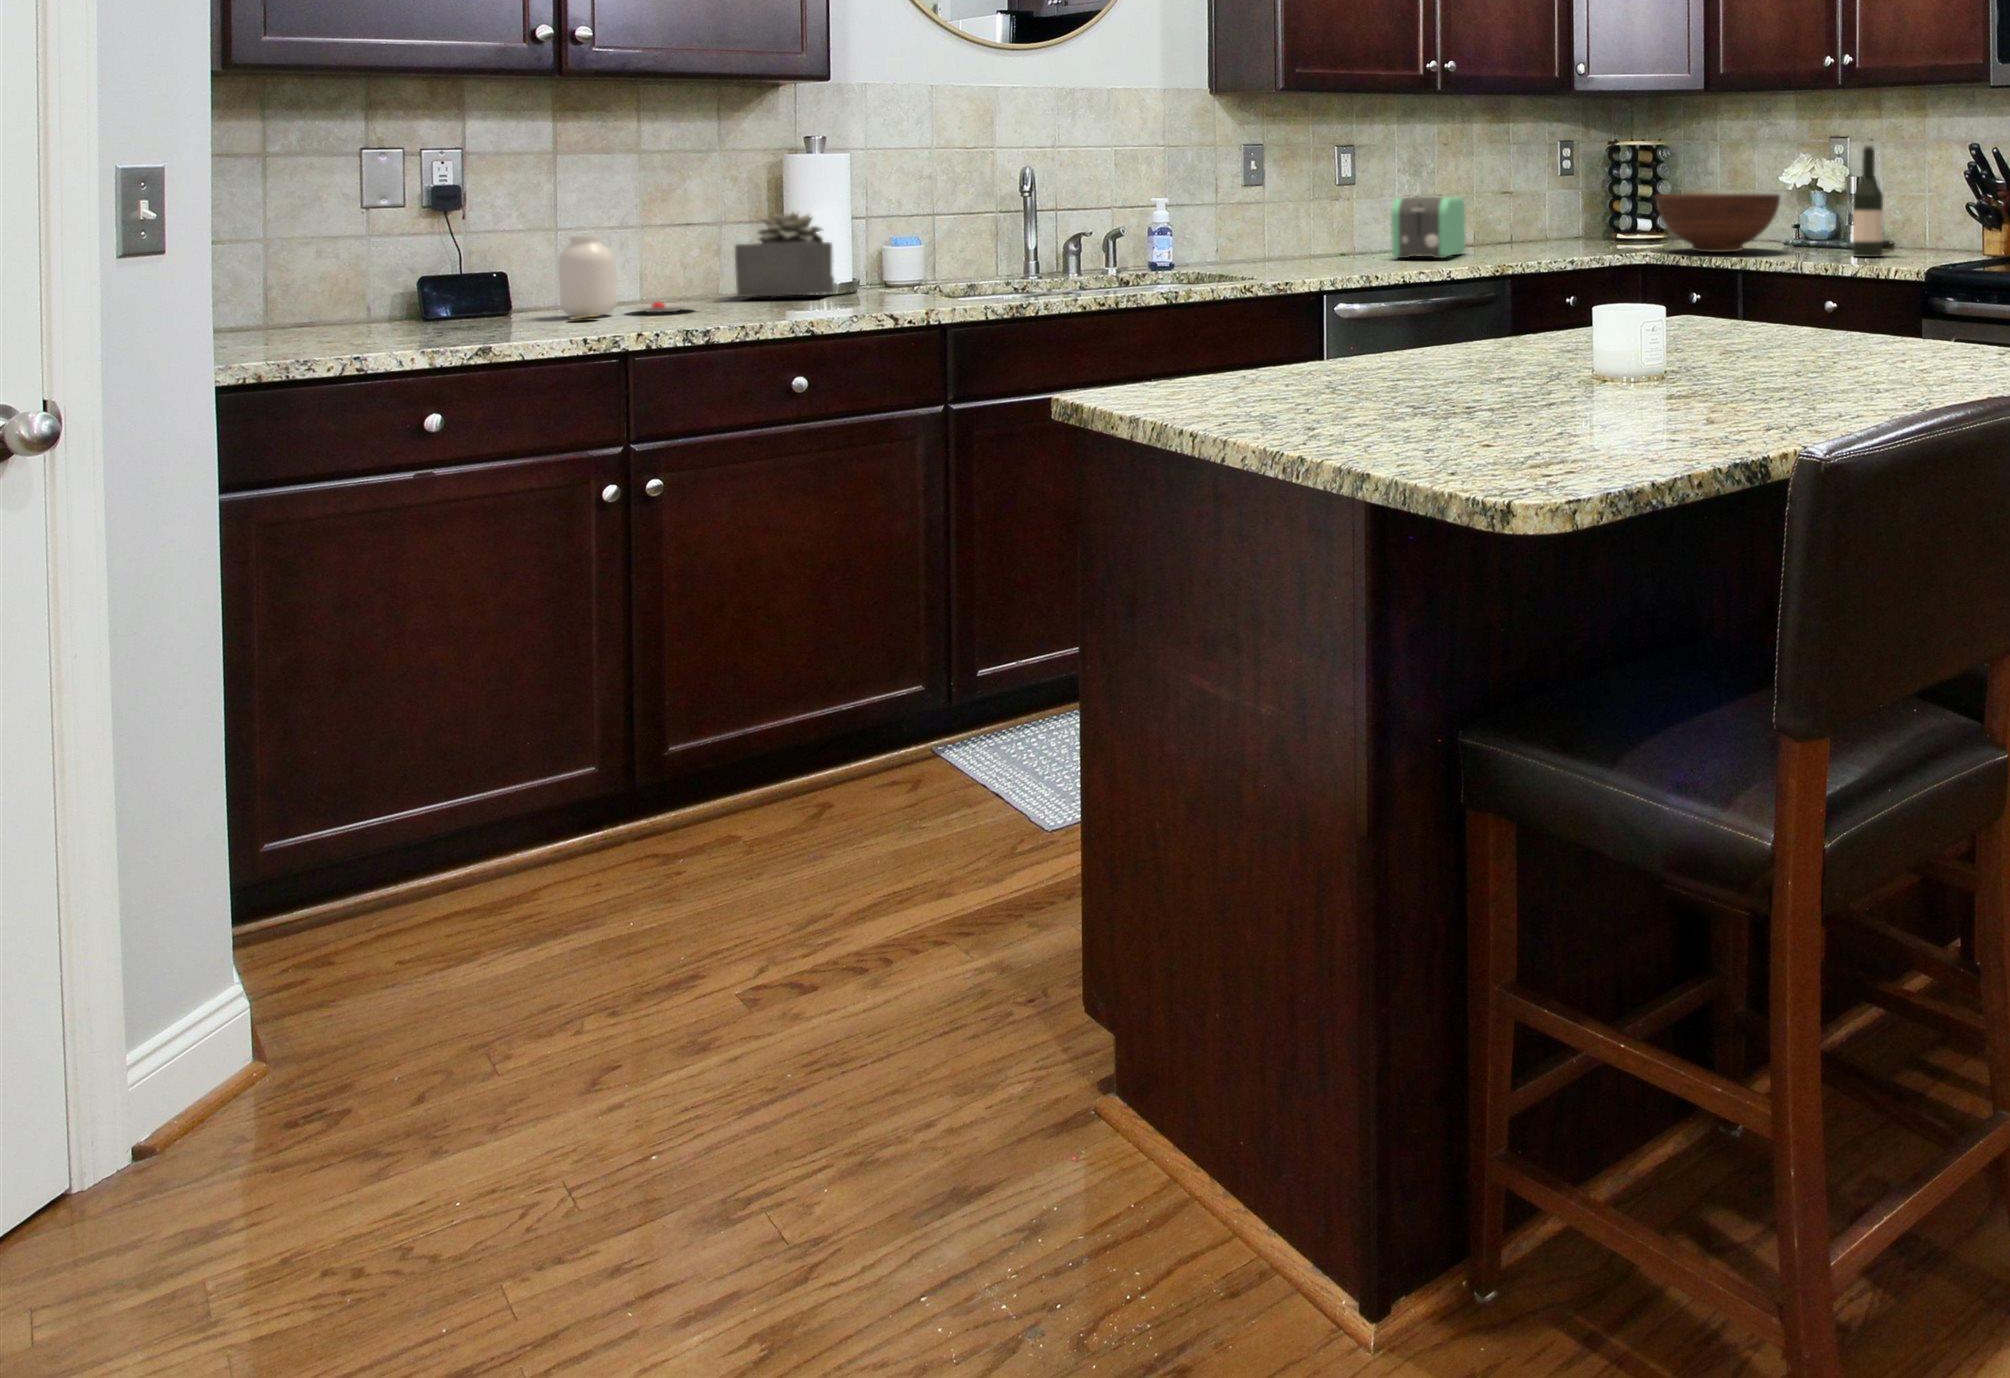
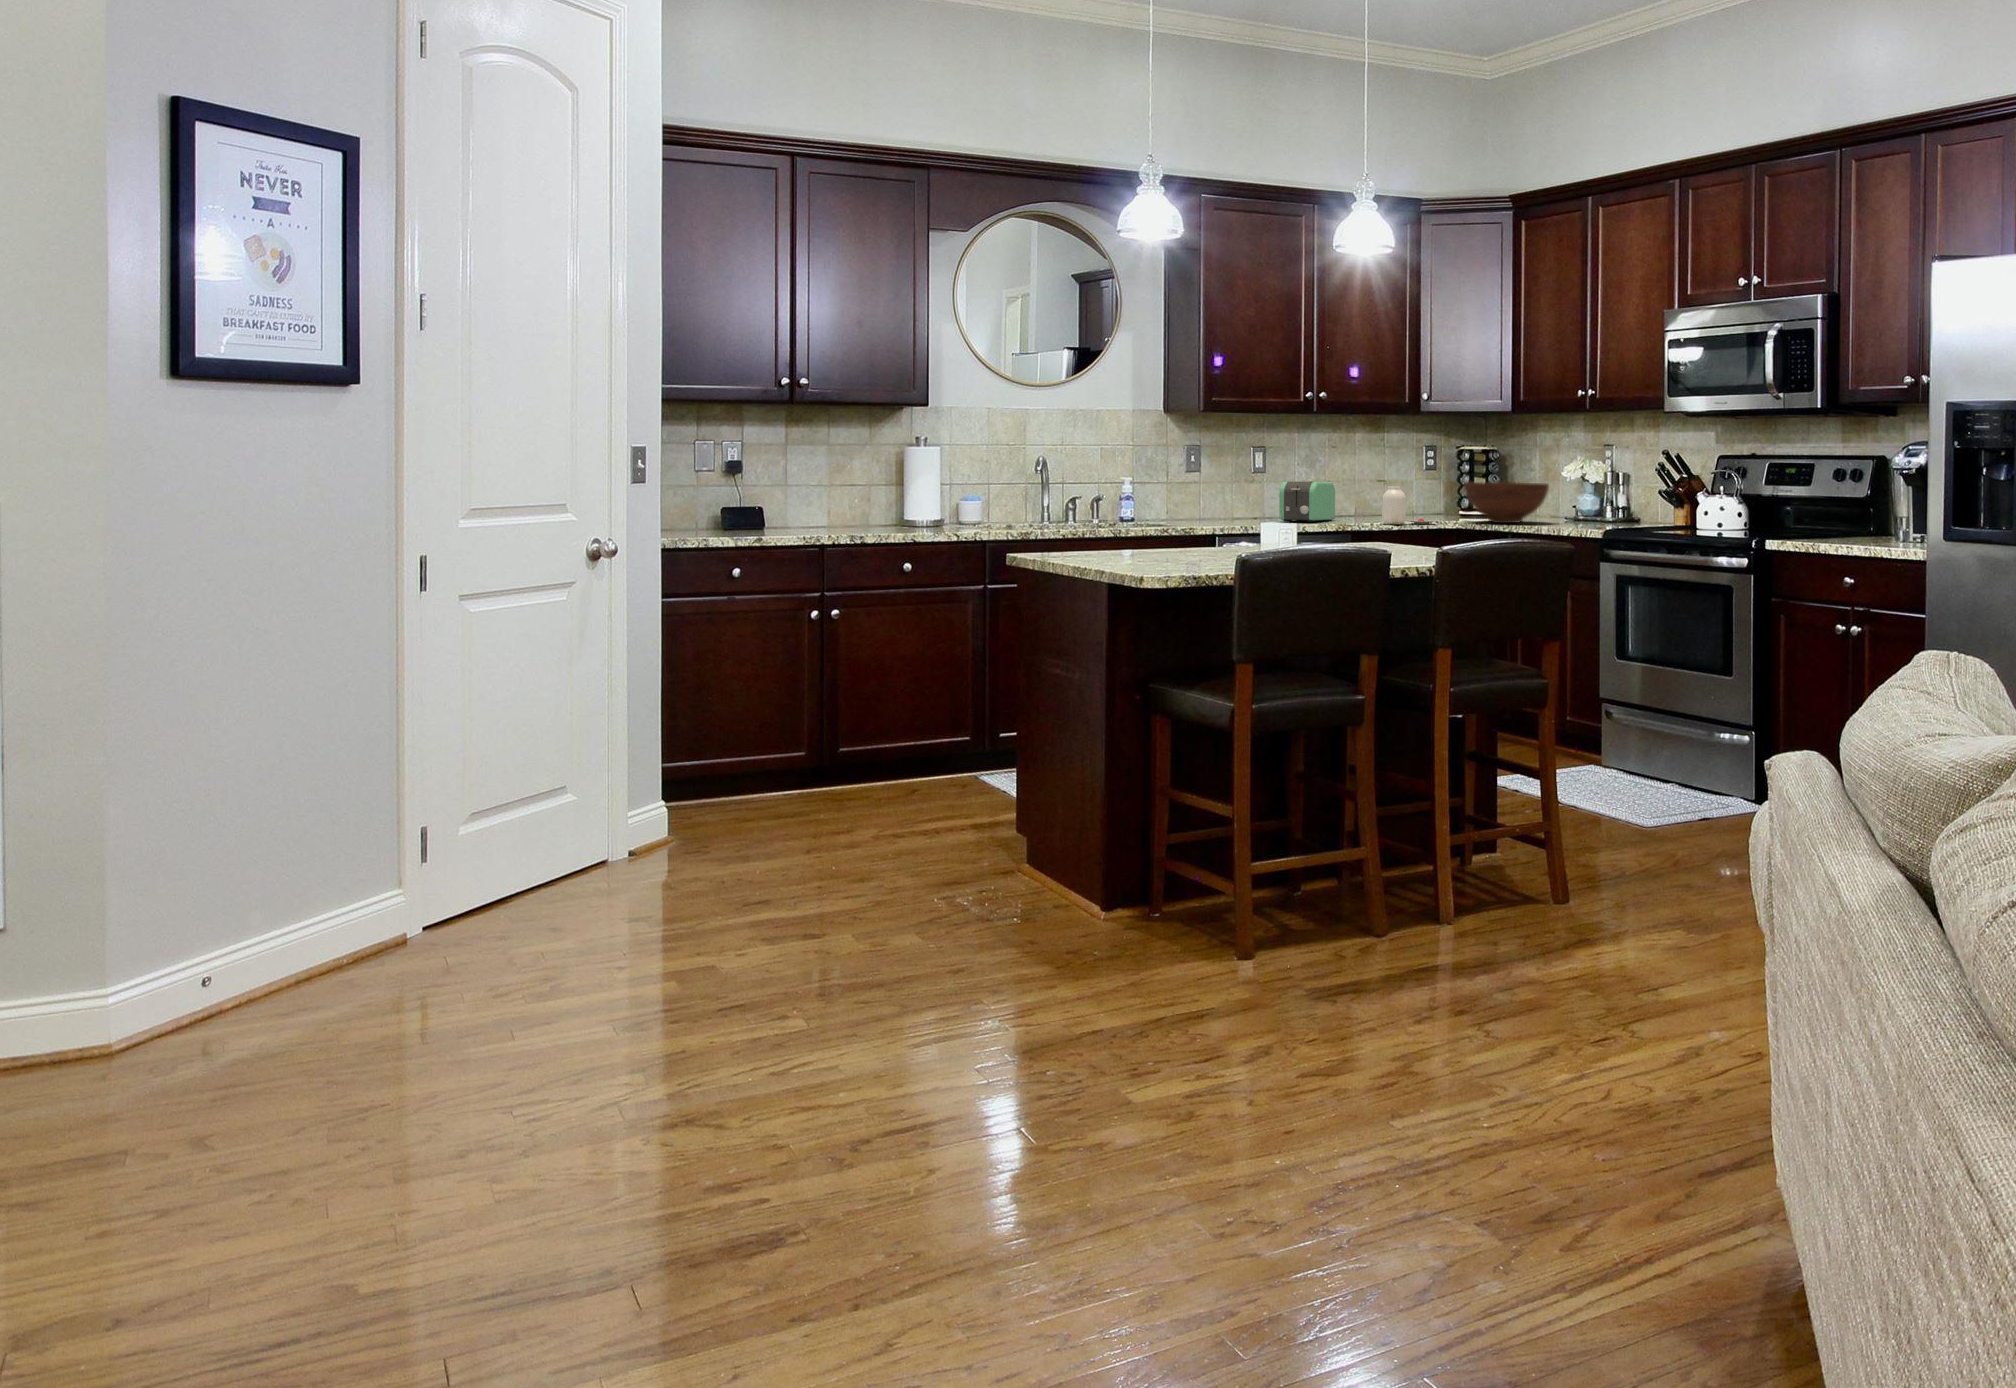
wine bottle: present [1853,146,1883,257] -> none [1590,451,1611,527]
succulent plant: present [735,212,835,297] -> none [876,479,930,528]
jar: present [558,235,694,319] -> present [1382,486,1435,524]

